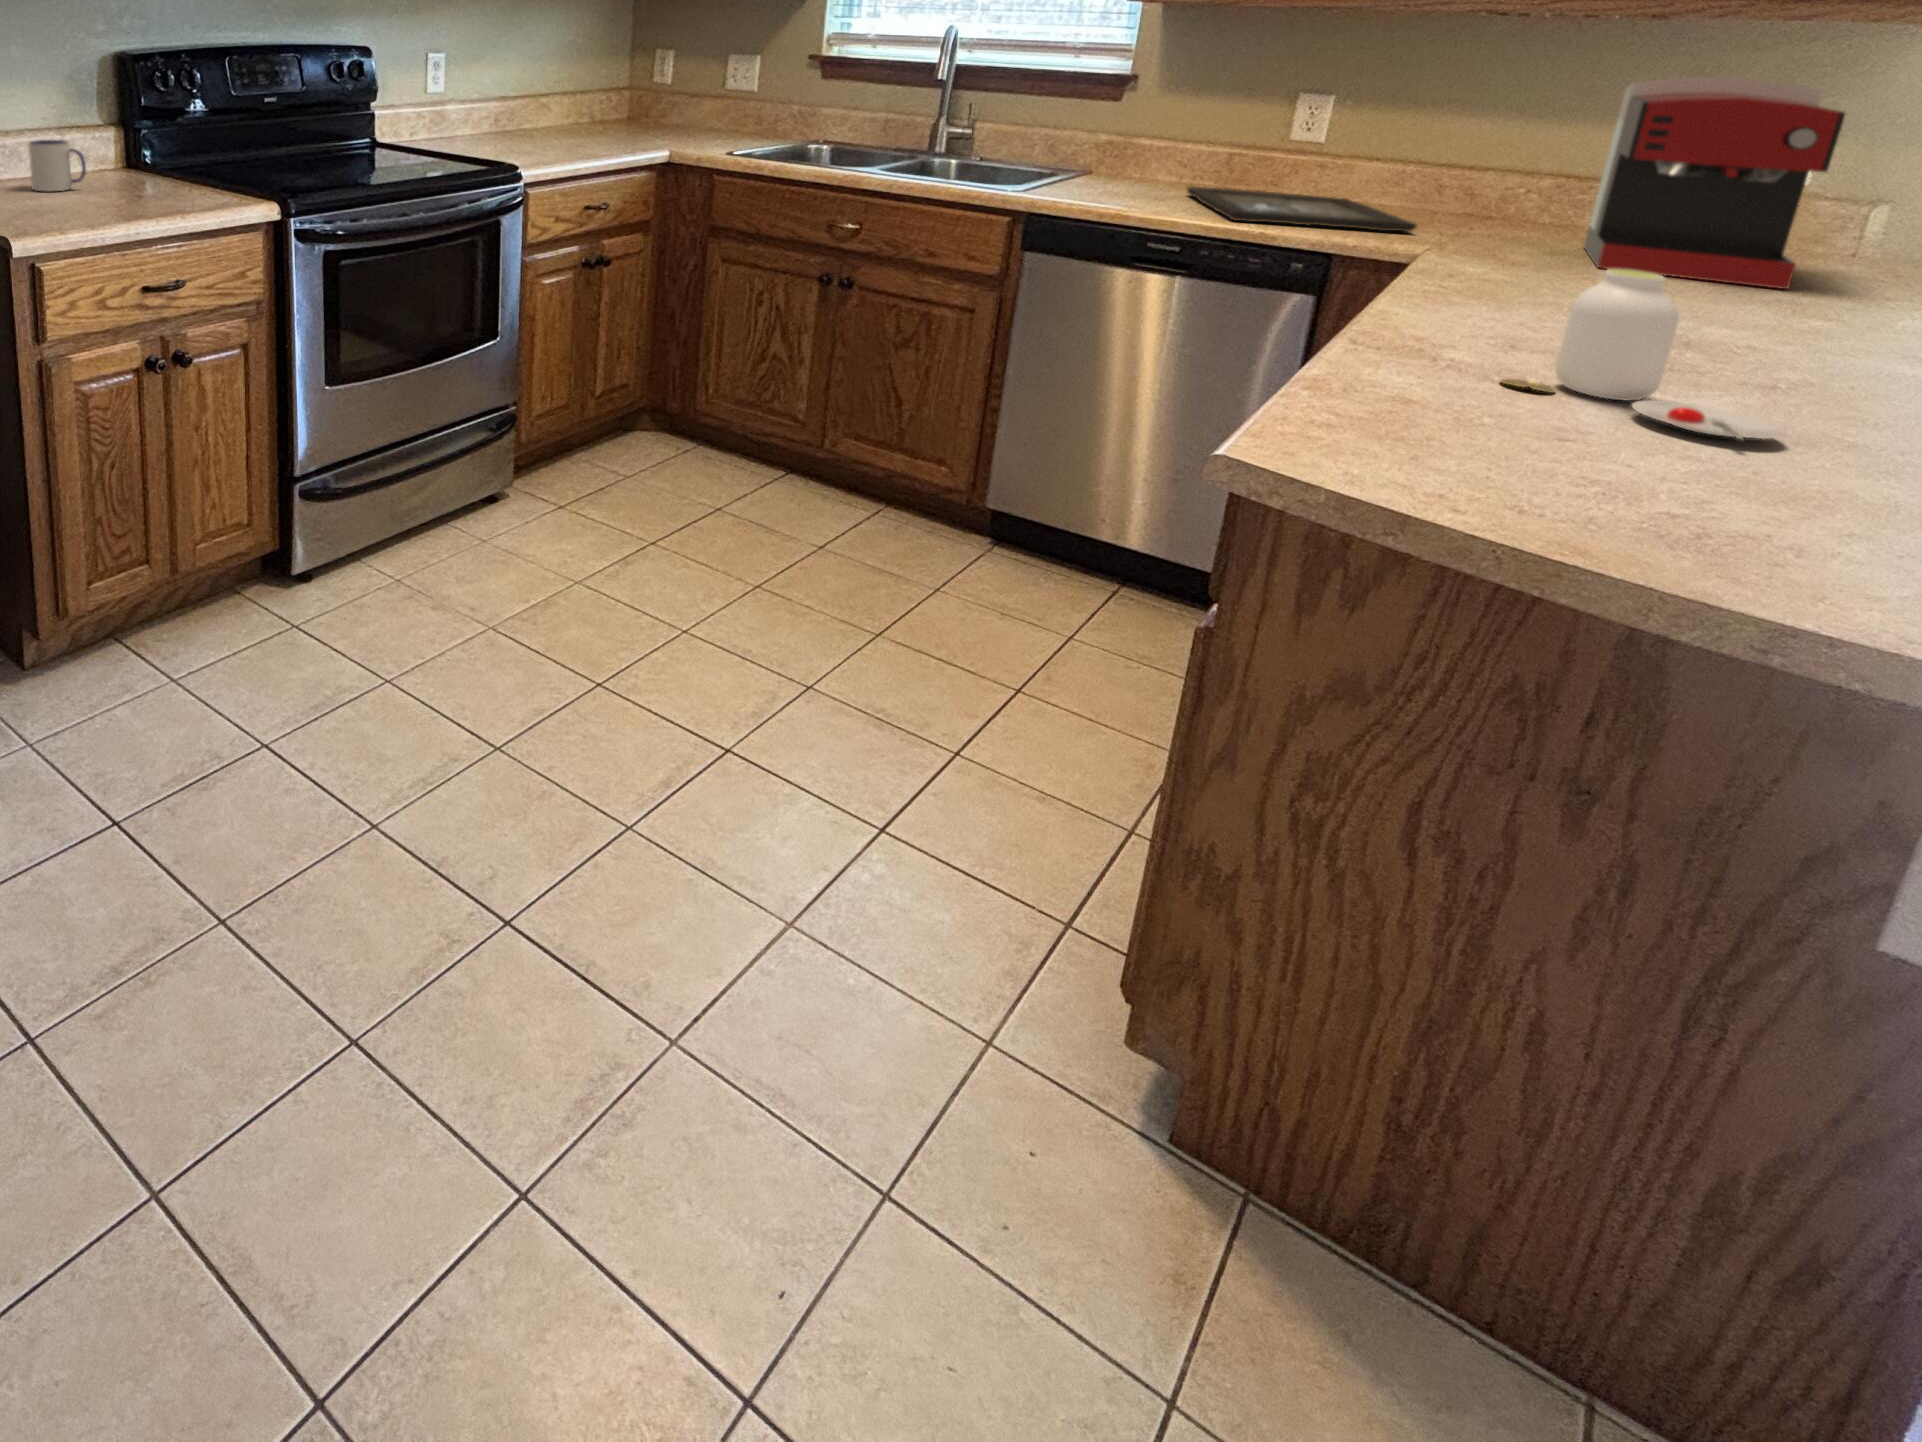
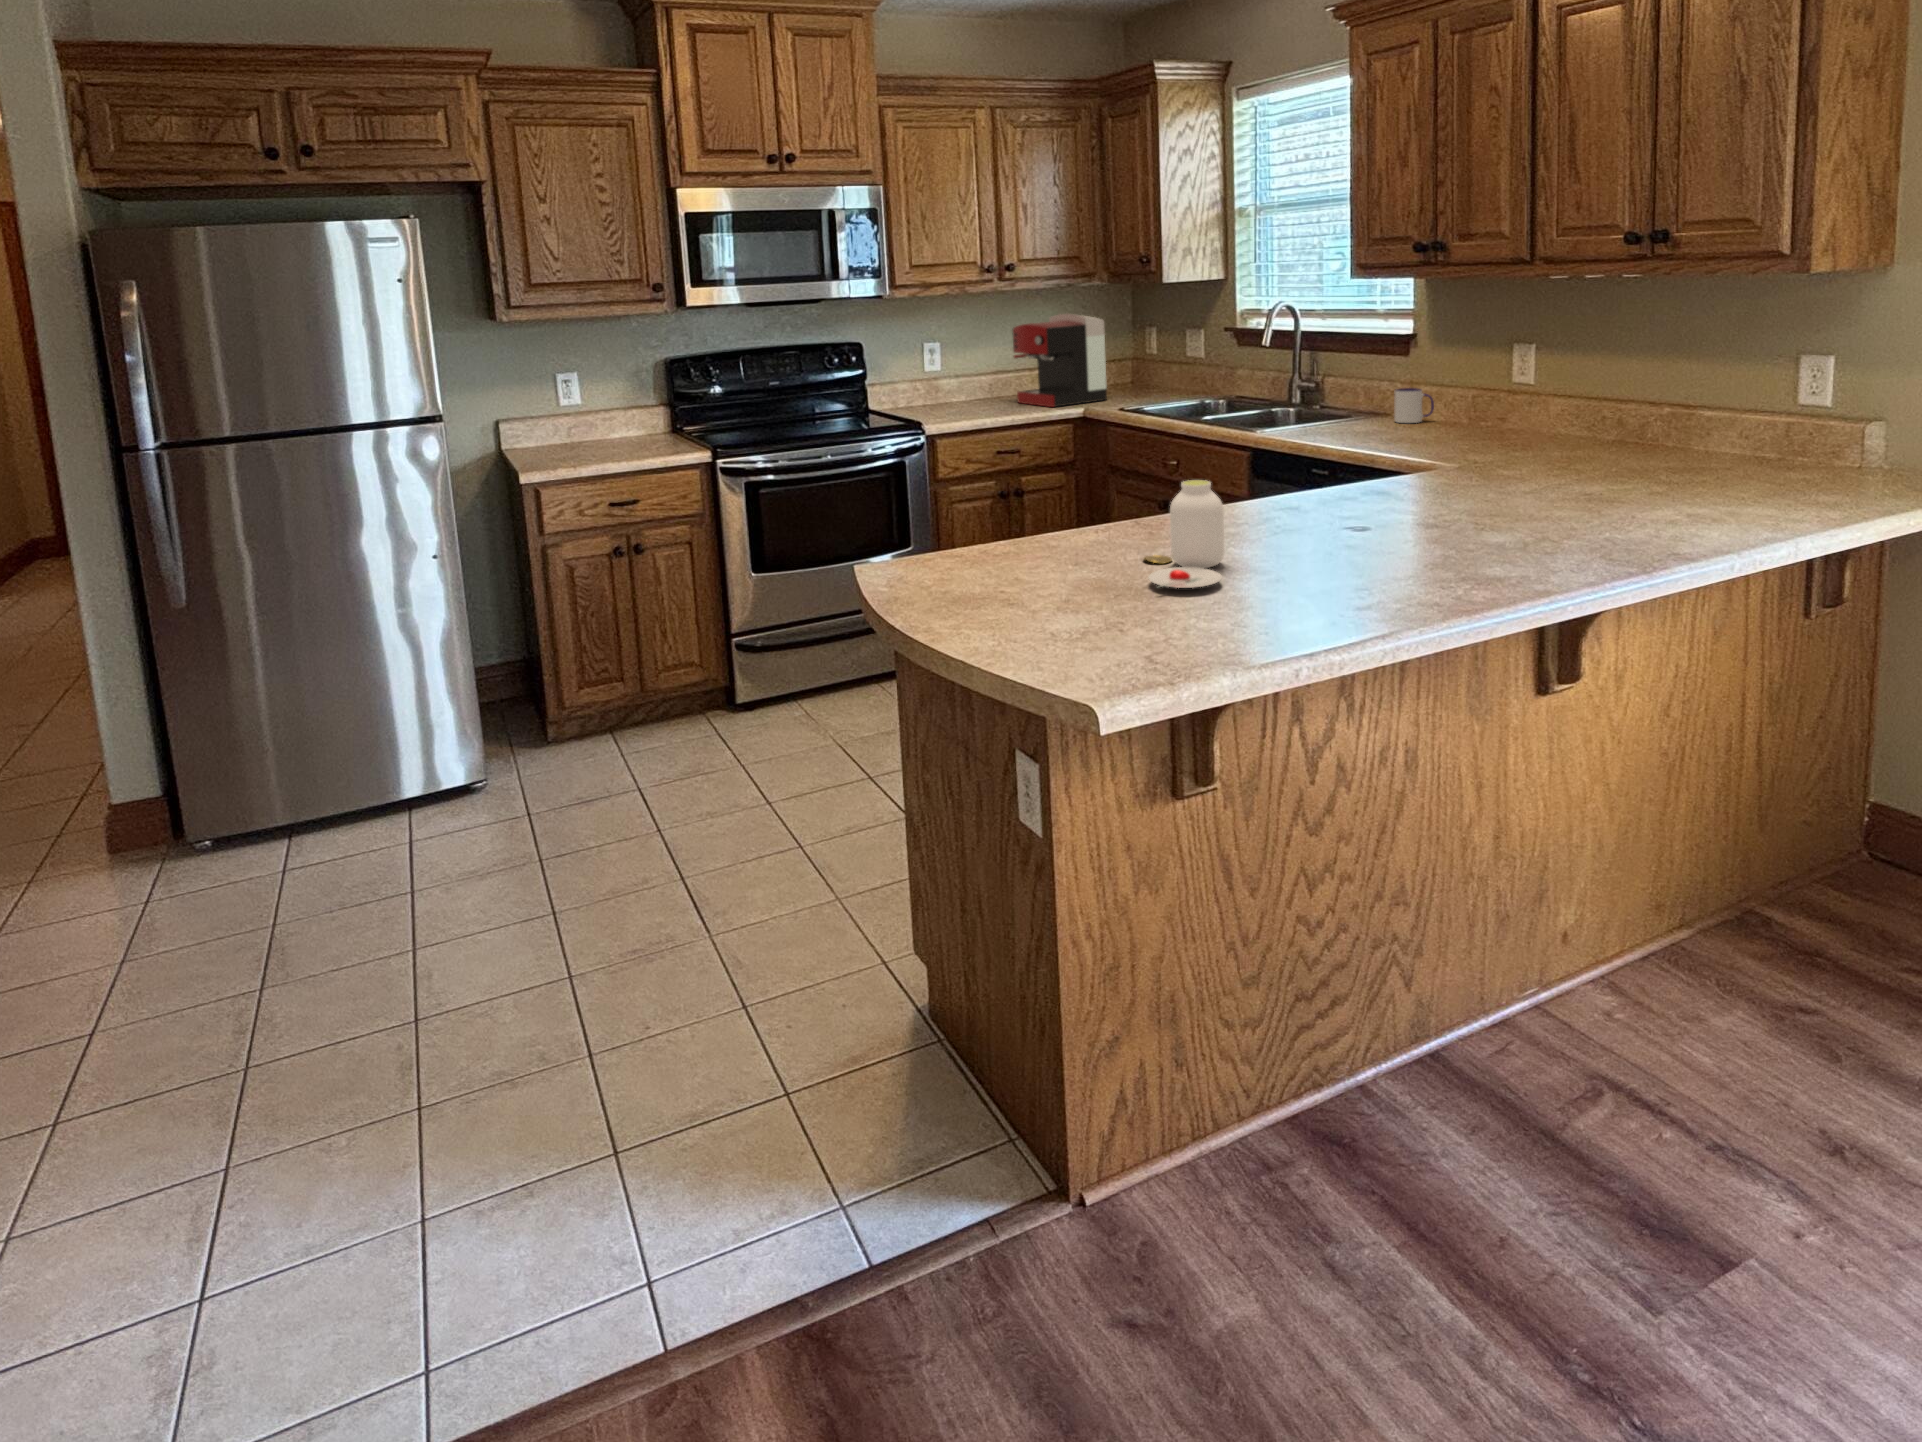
coffee maker: present [1584,77,1845,289] -> present [1012,314,1107,407]
mug: present [29,140,86,191] -> present [1394,388,1434,423]
tray: present [1187,187,1416,232] -> none [1370,425,1540,459]

